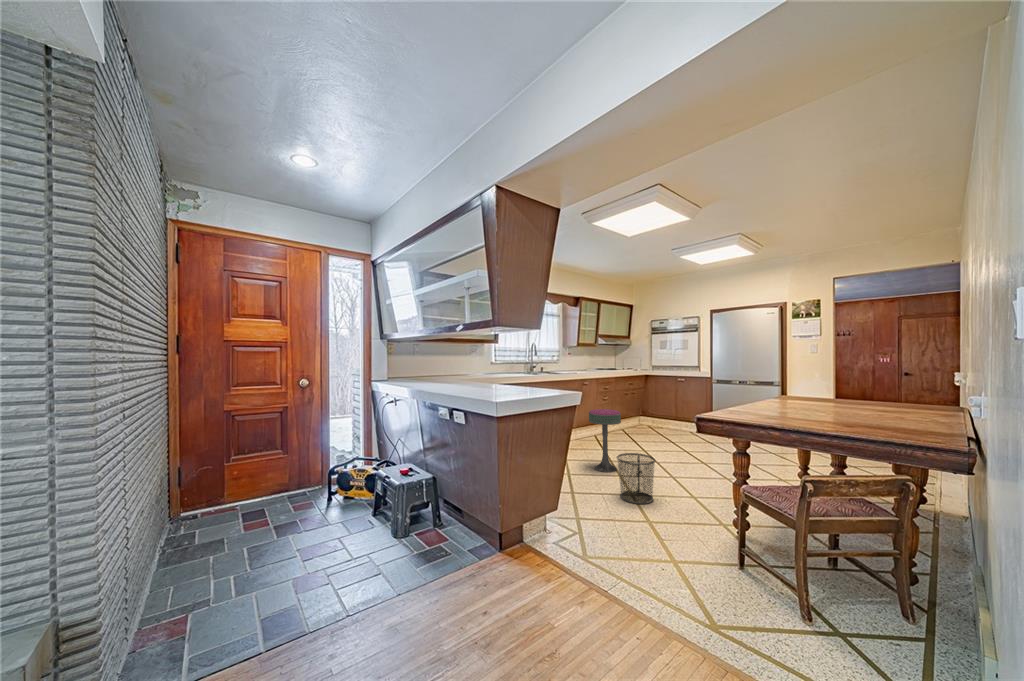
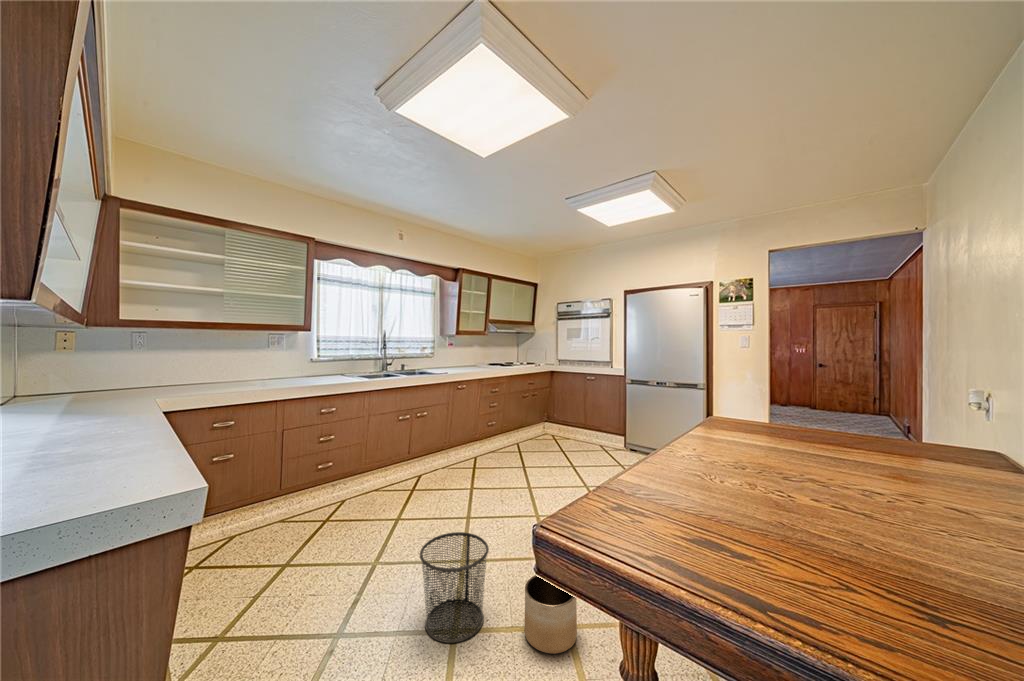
bar stool: present [589,409,621,472] -> none [420,438,470,543]
planter: none [679,474,710,510] -> present [525,575,577,654]

